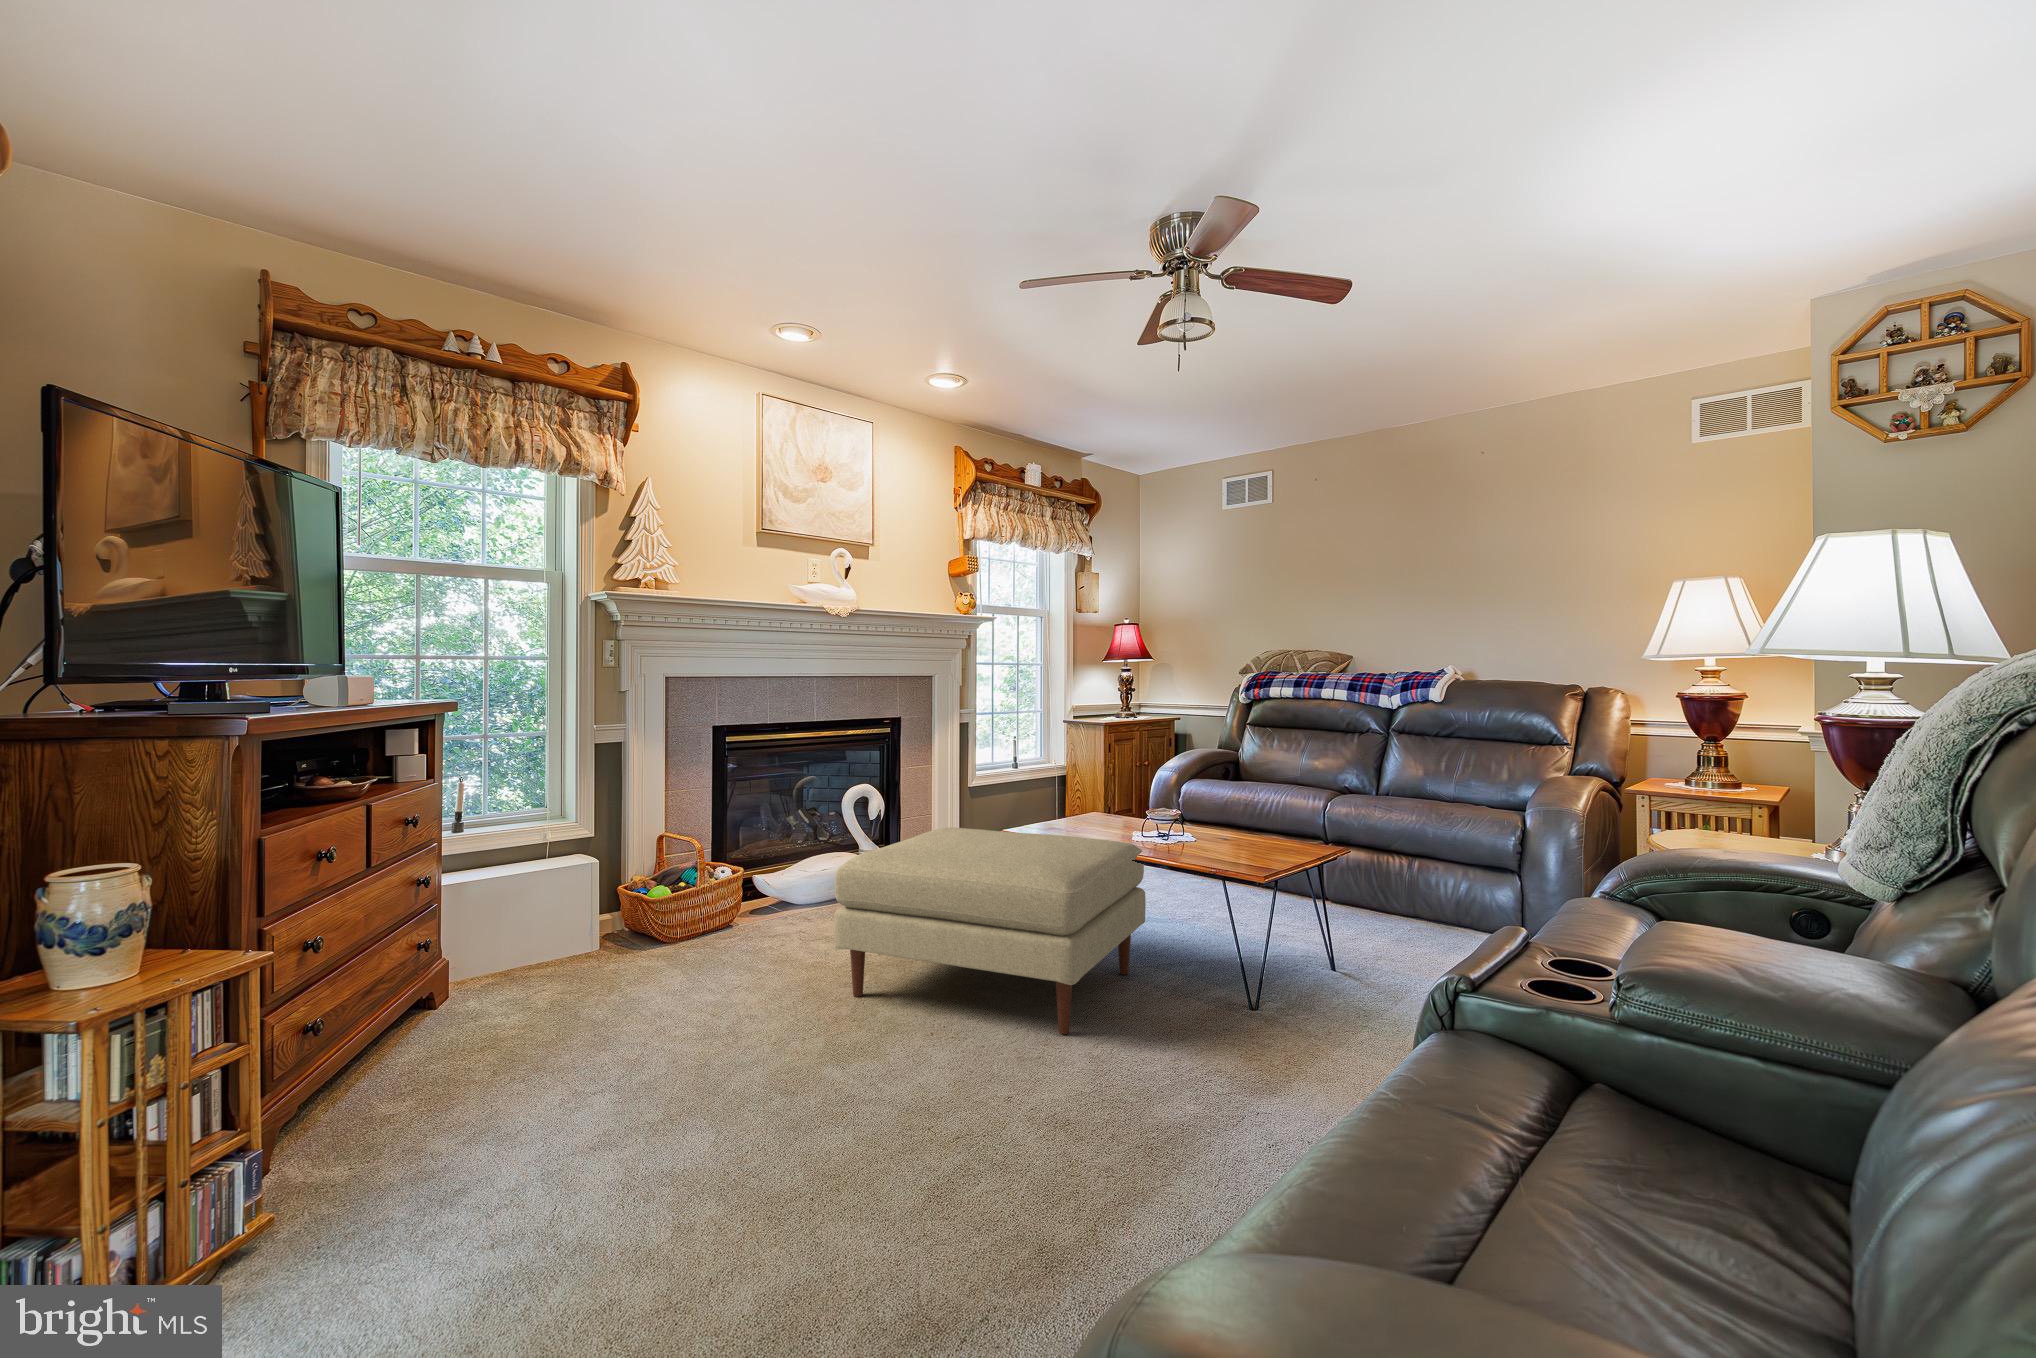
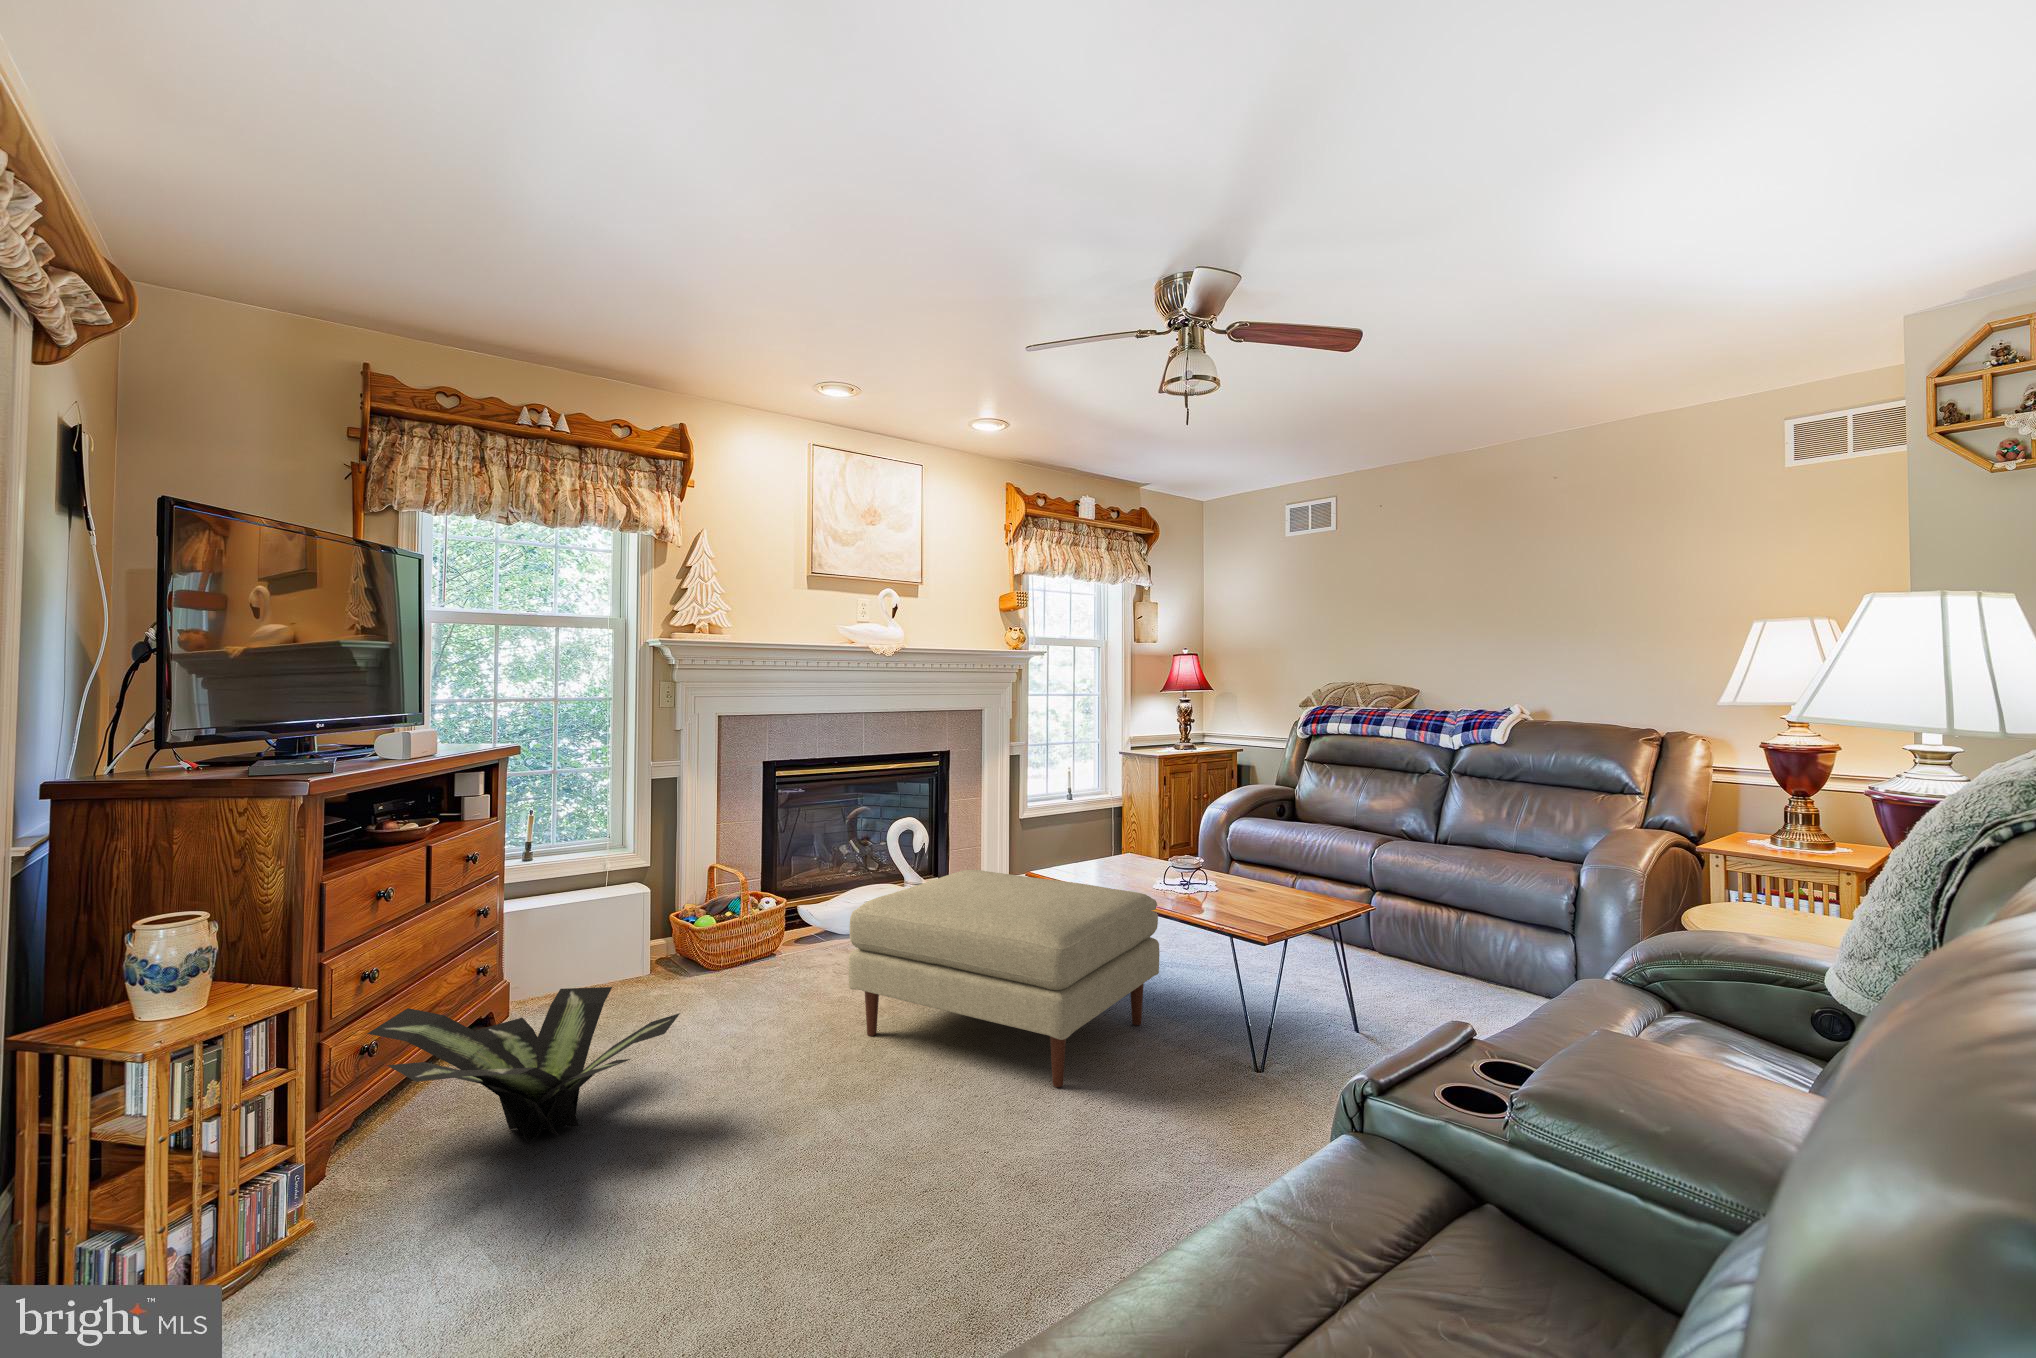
potted plant: none [315,953,670,1122] -> present [367,987,680,1144]

